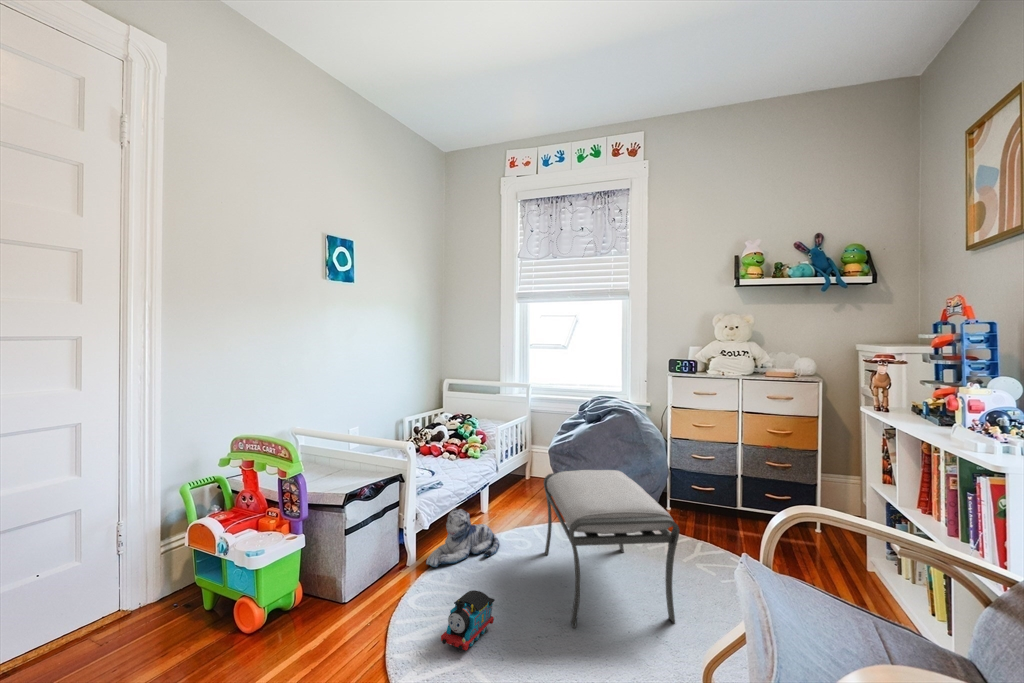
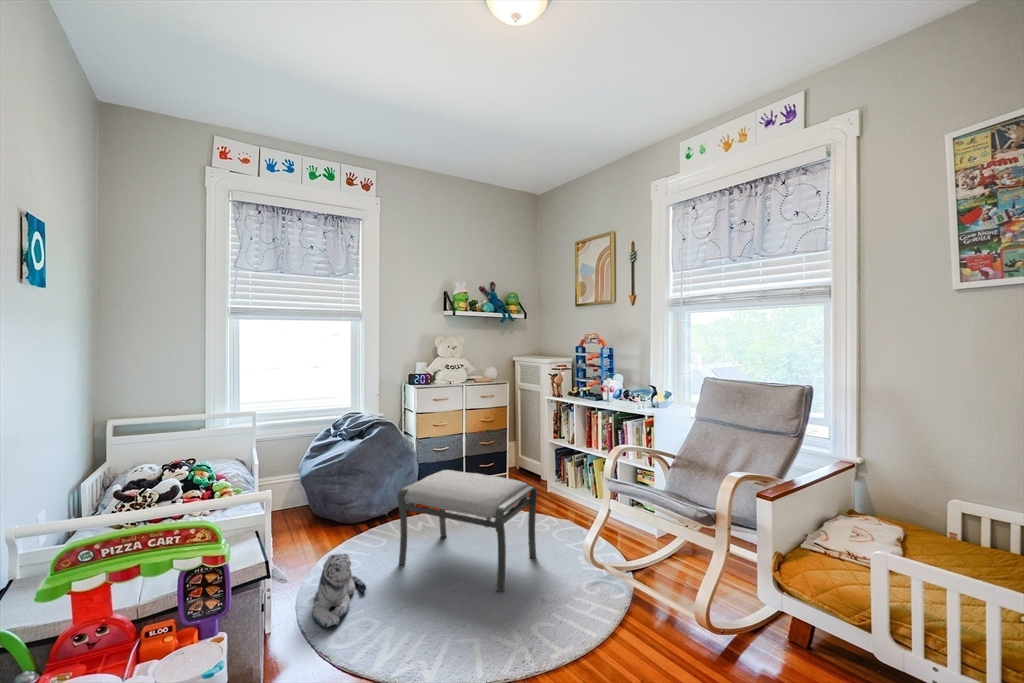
toy train: present [441,590,495,650] -> none [440,598,484,655]

